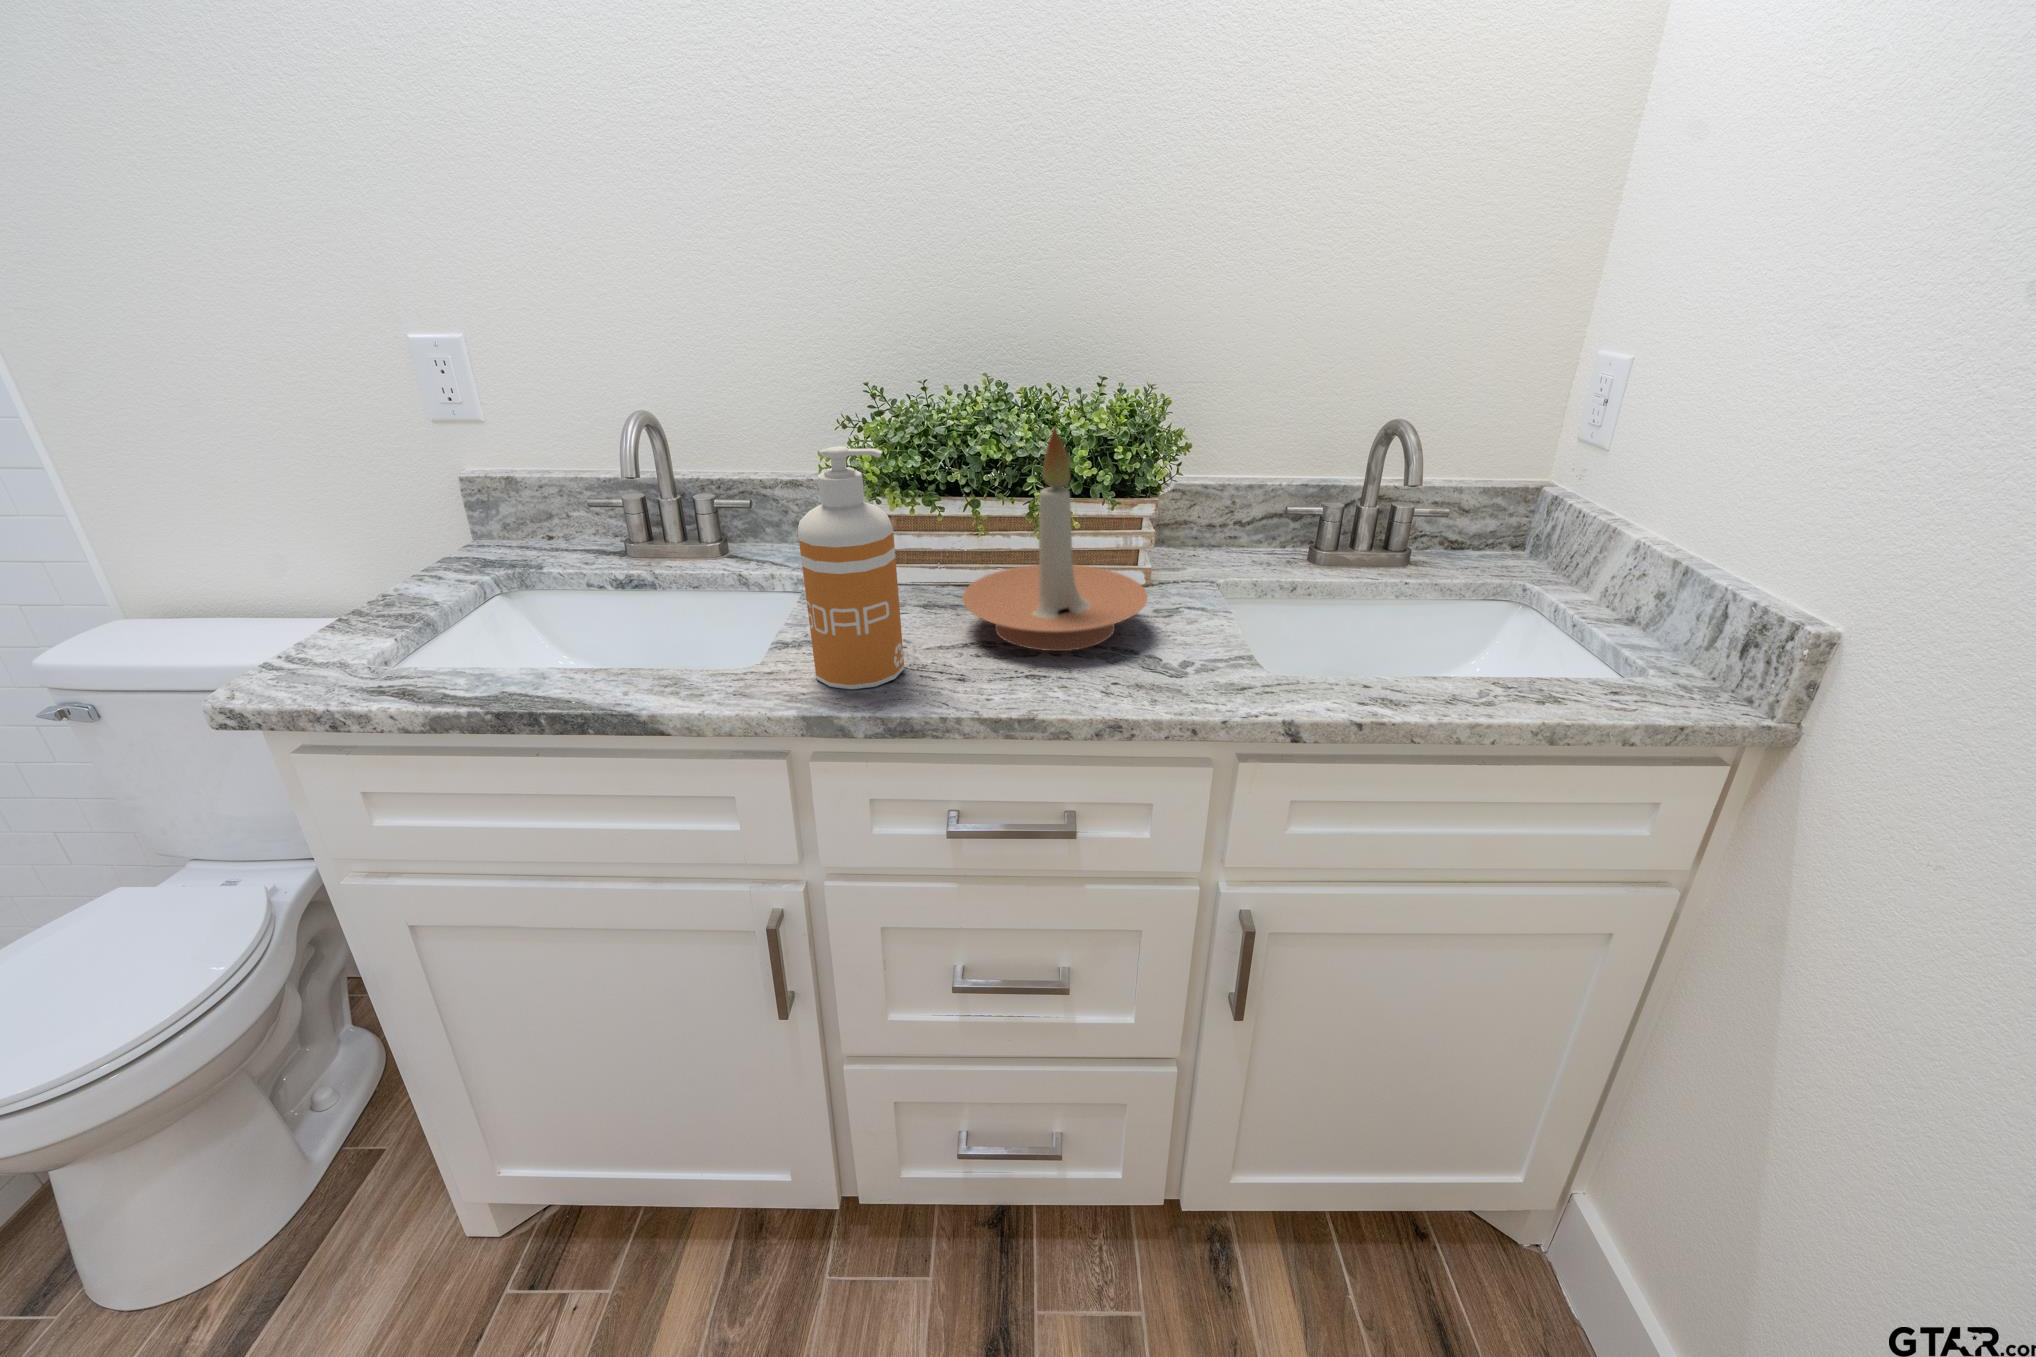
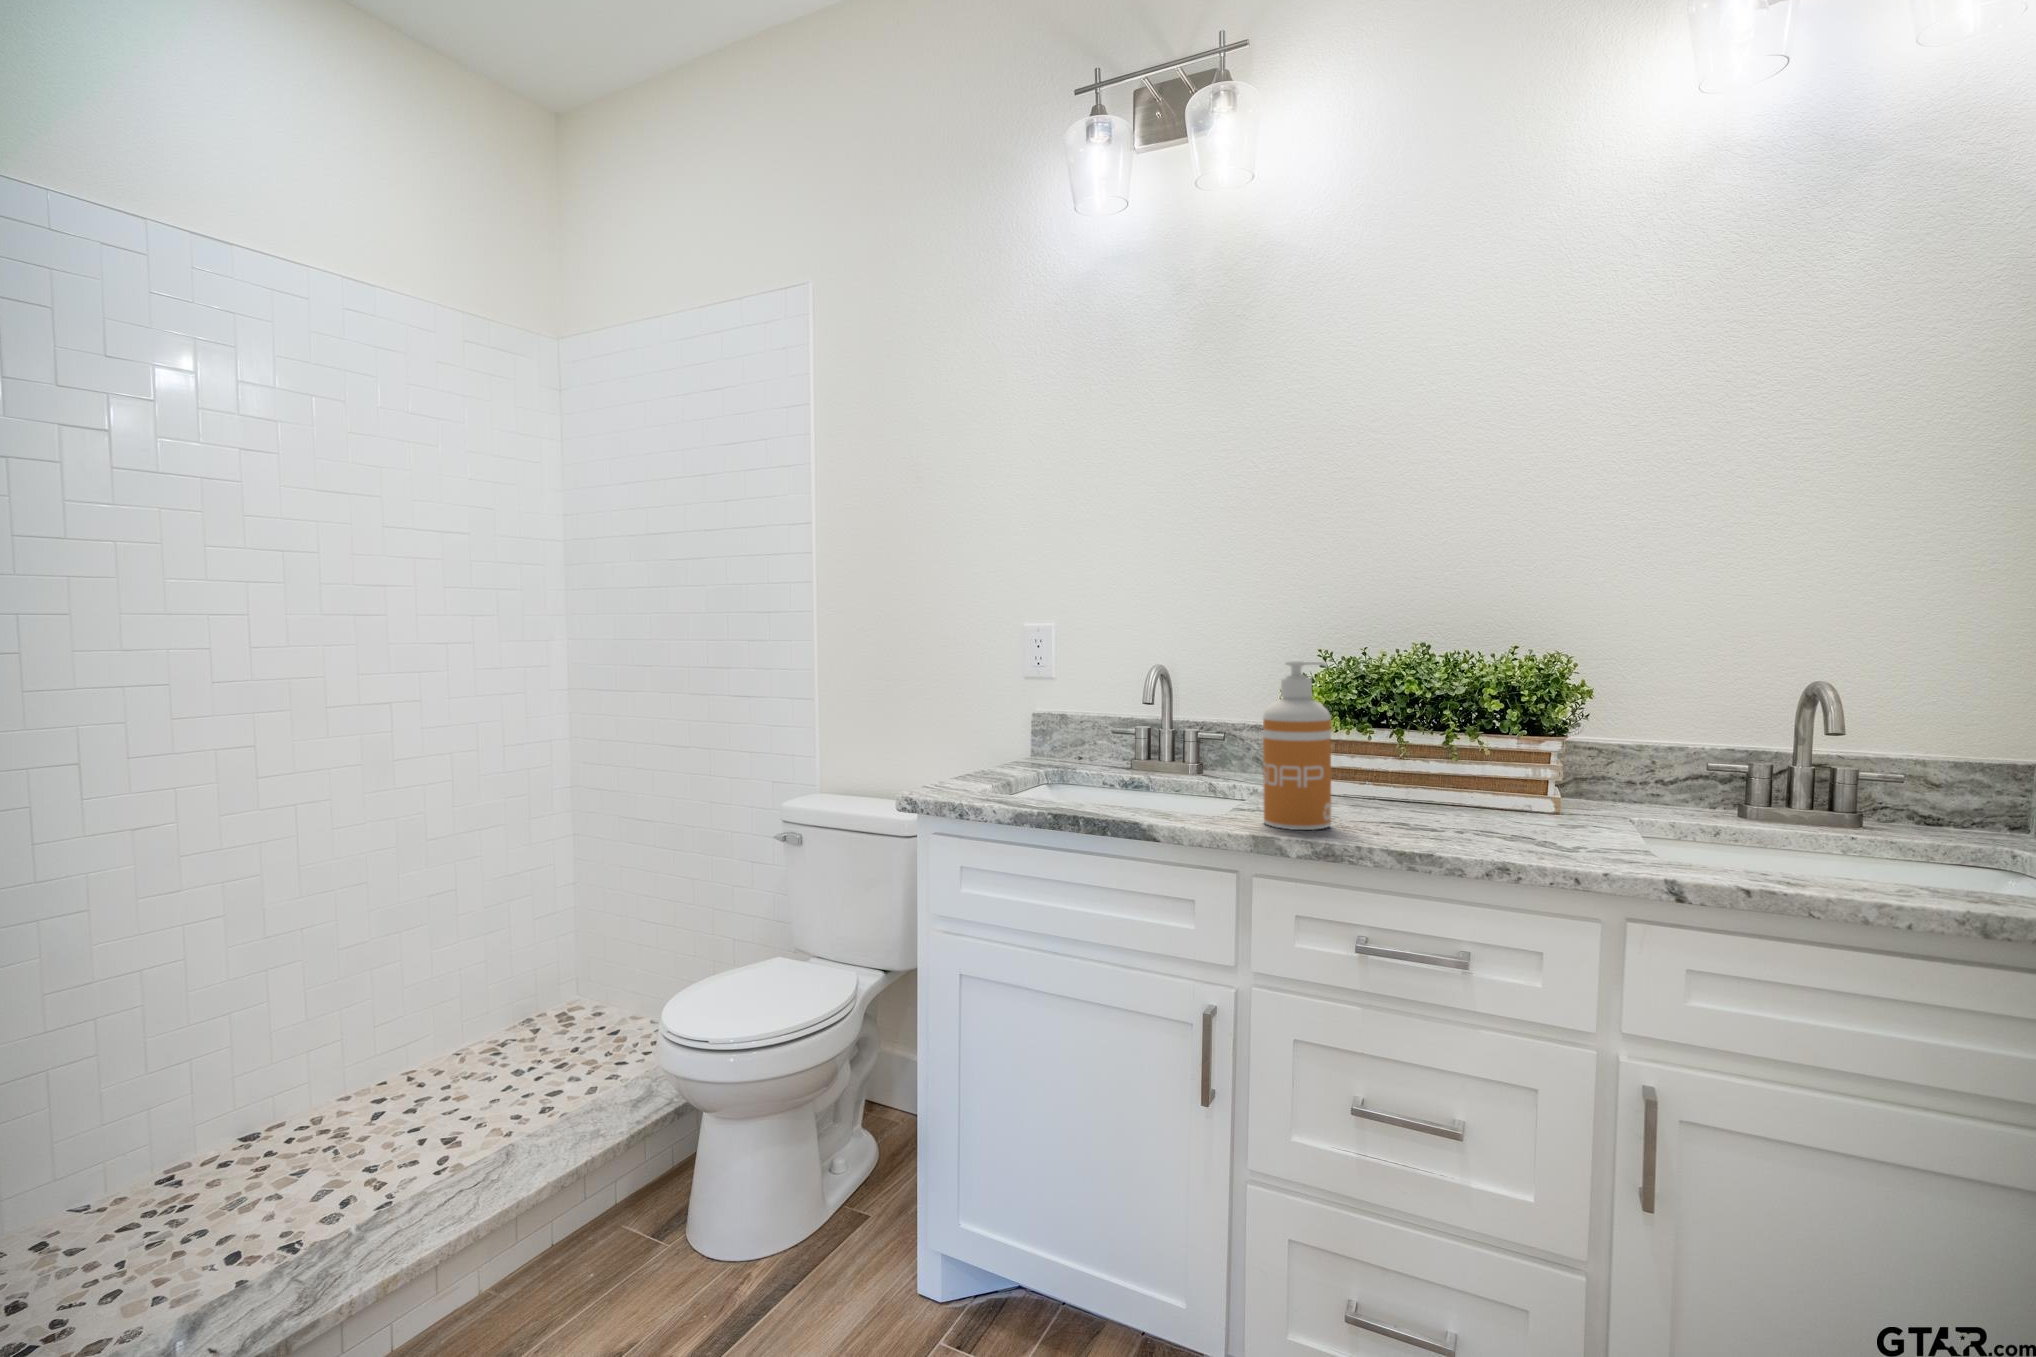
candle holder: present [962,429,1148,651] -> none [1383,664,1549,835]

